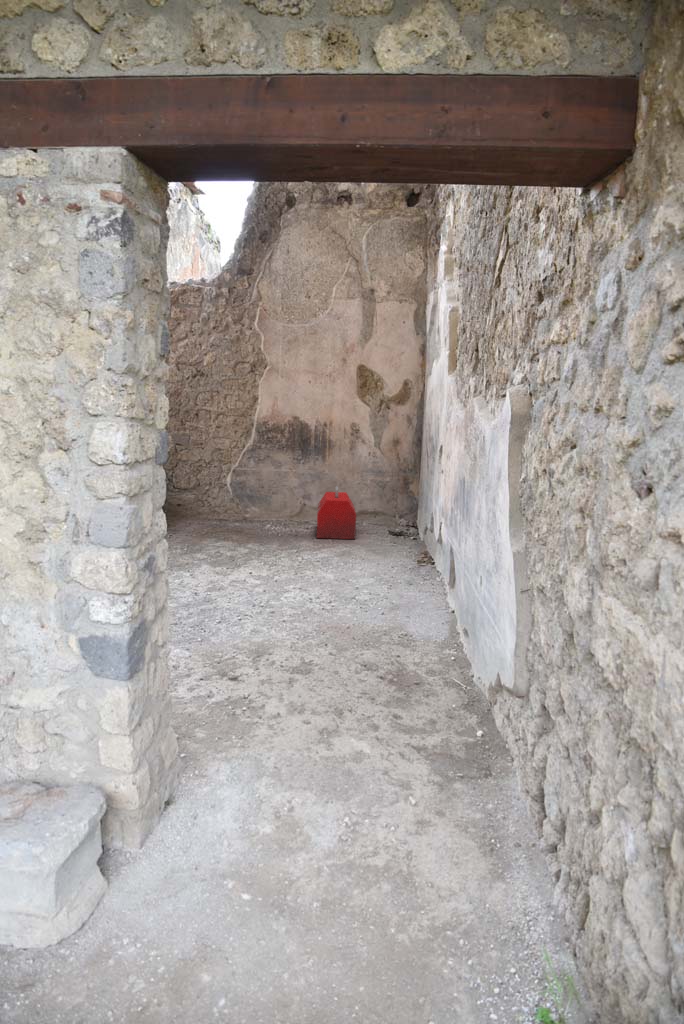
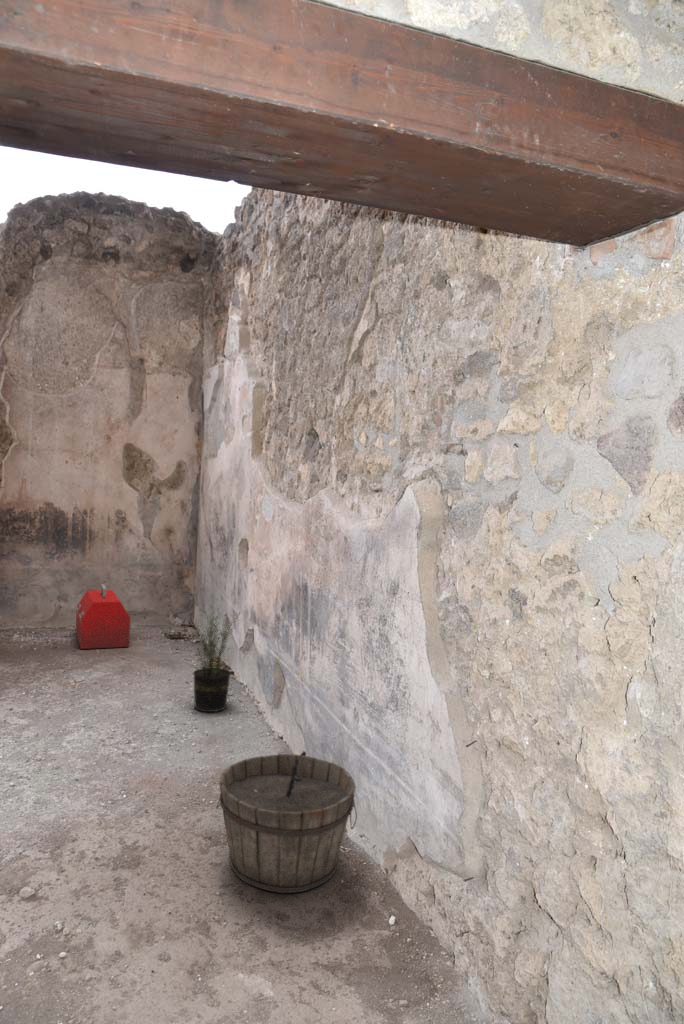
potted plant: none [381,497,439,590] -> present [189,605,240,712]
wooden bucket: none [365,604,471,706] -> present [217,751,357,893]

